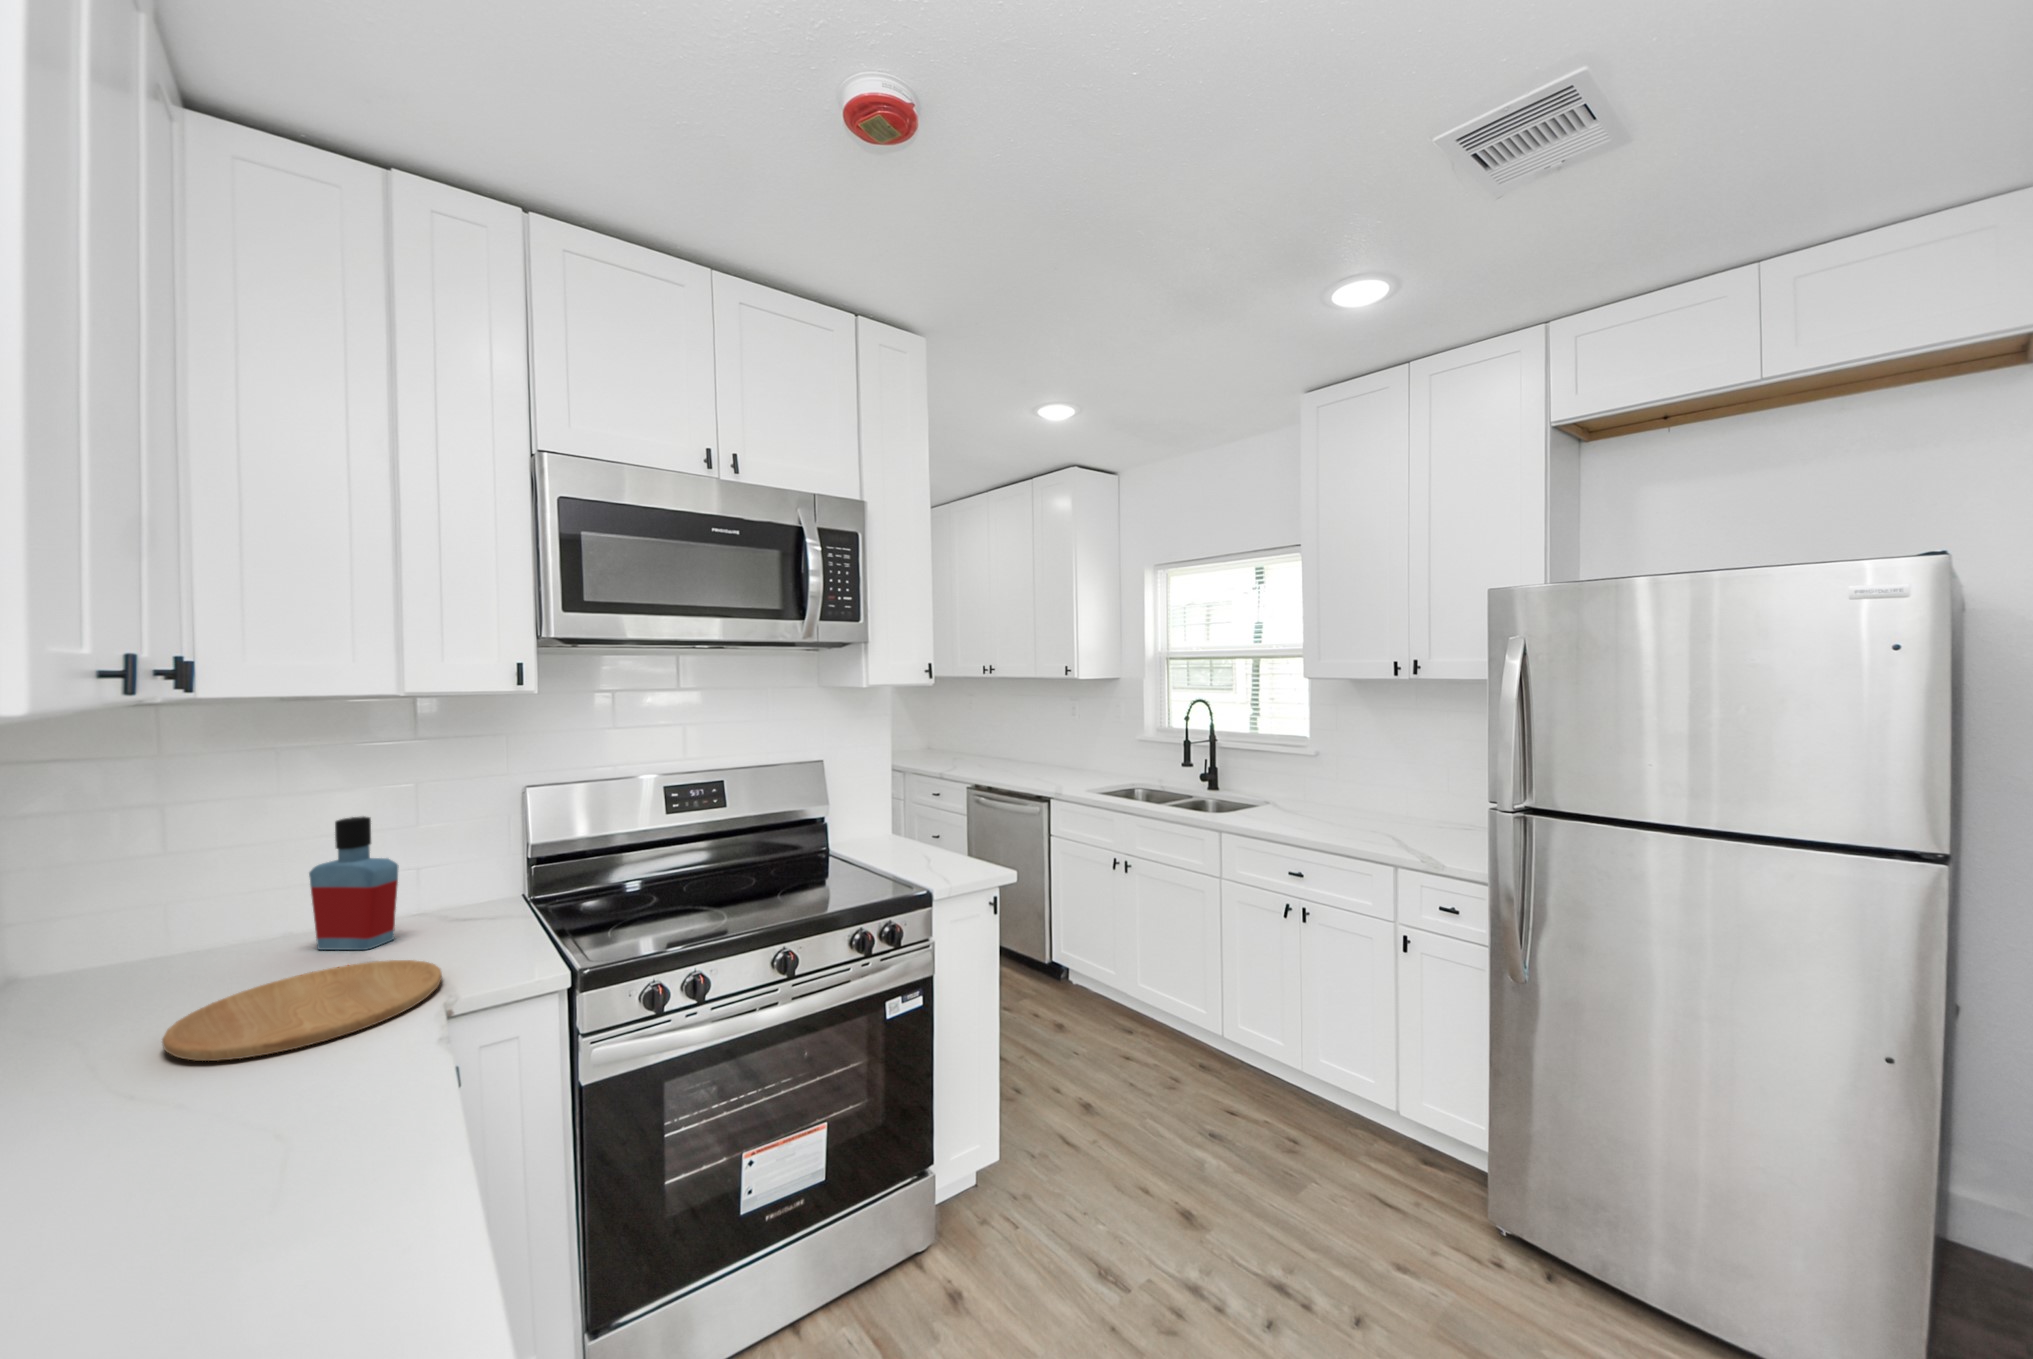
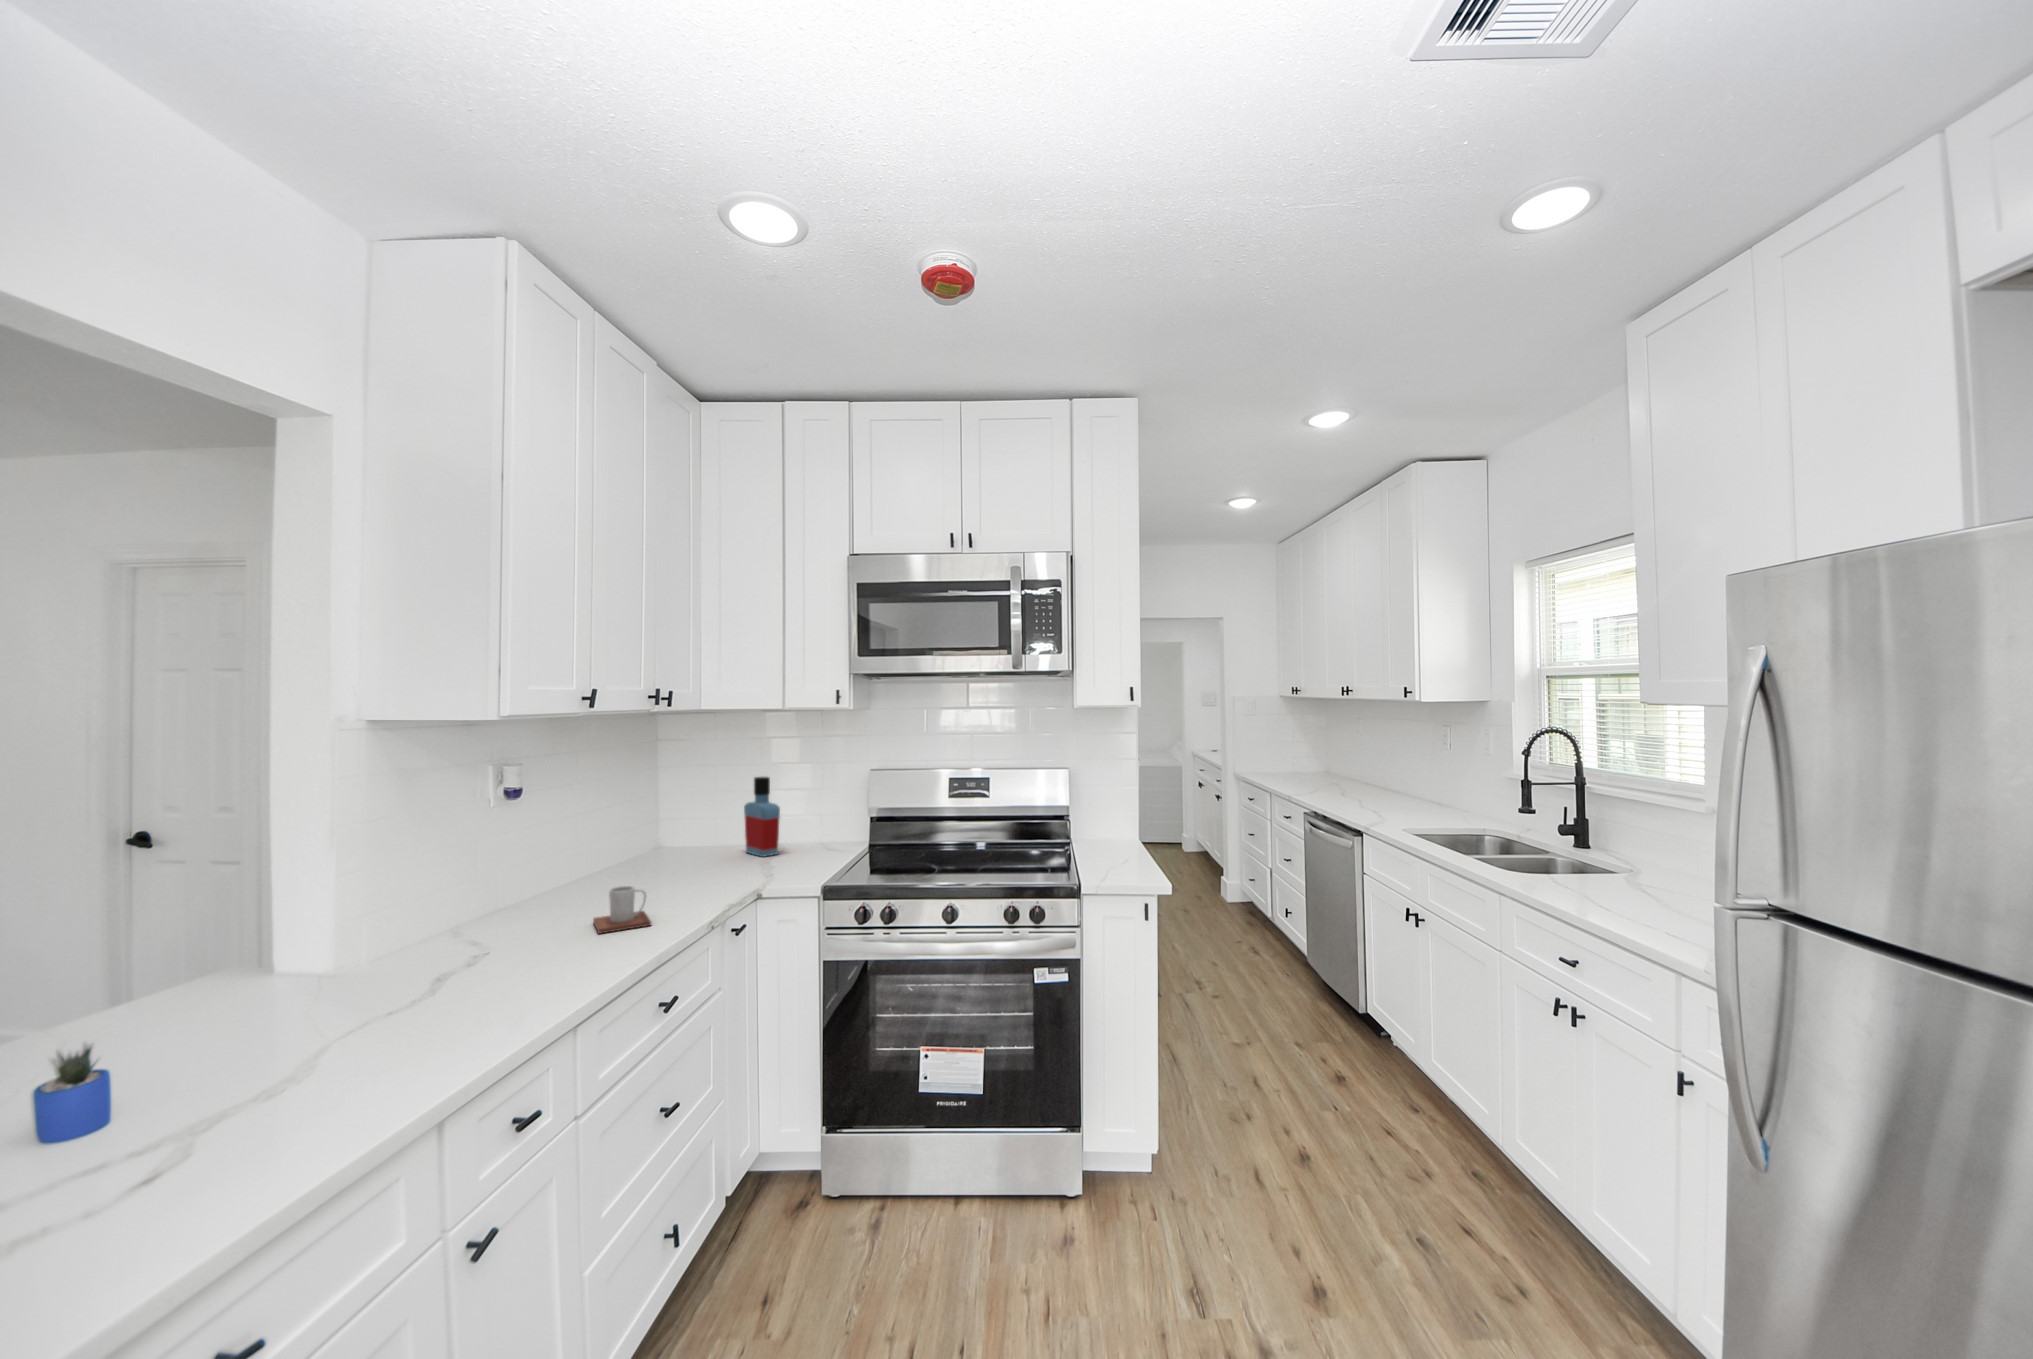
cutting board: present [162,960,442,1061] -> none [651,861,770,893]
mug: none [105,1073,302,1205] -> present [593,886,651,934]

